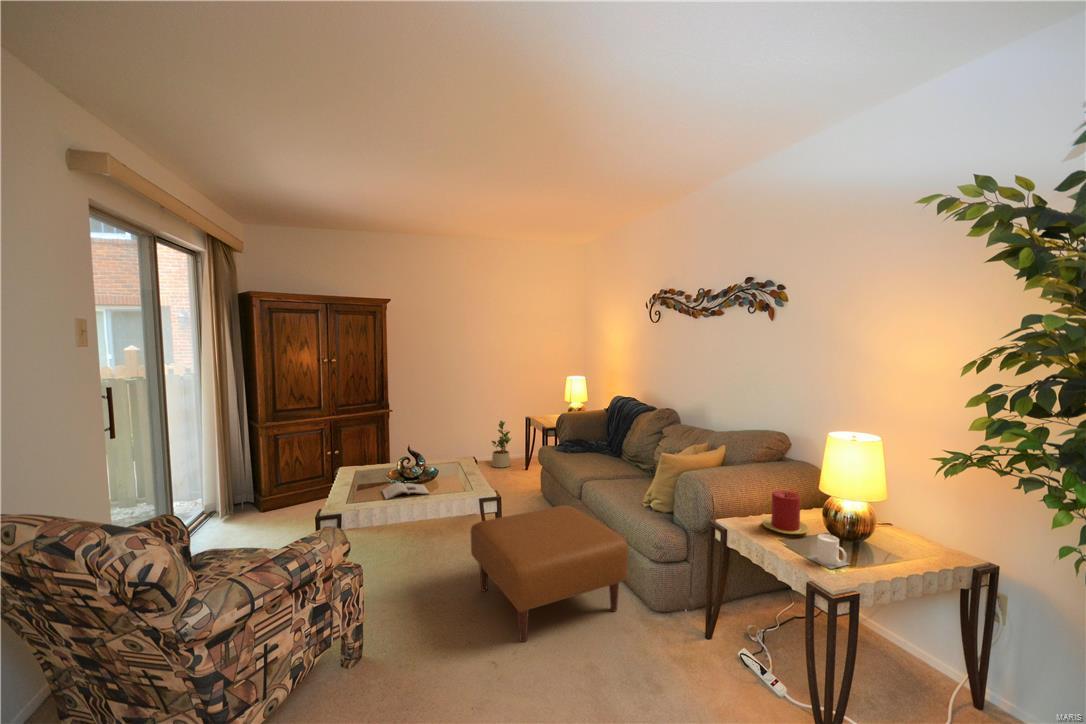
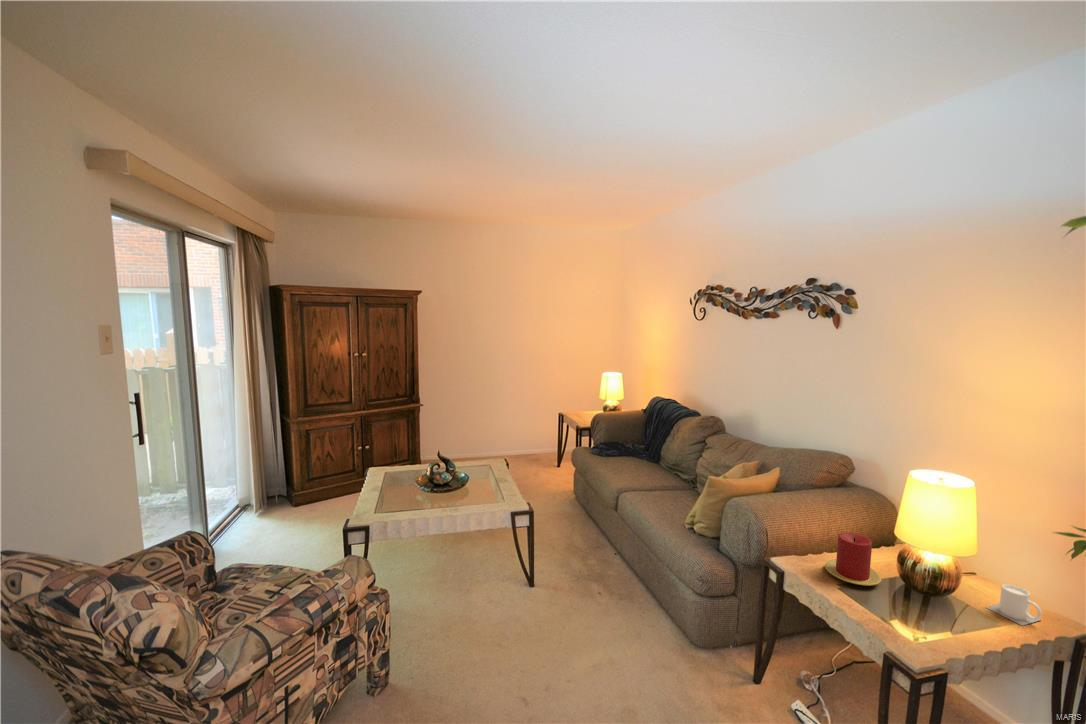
potted plant: present [492,421,511,467] -> none [523,414,544,462]
magazine: present [382,483,429,500] -> none [412,491,460,511]
ottoman: present [471,505,628,642] -> none [502,520,669,674]
mug: present [807,534,849,569] -> present [986,584,1042,625]

